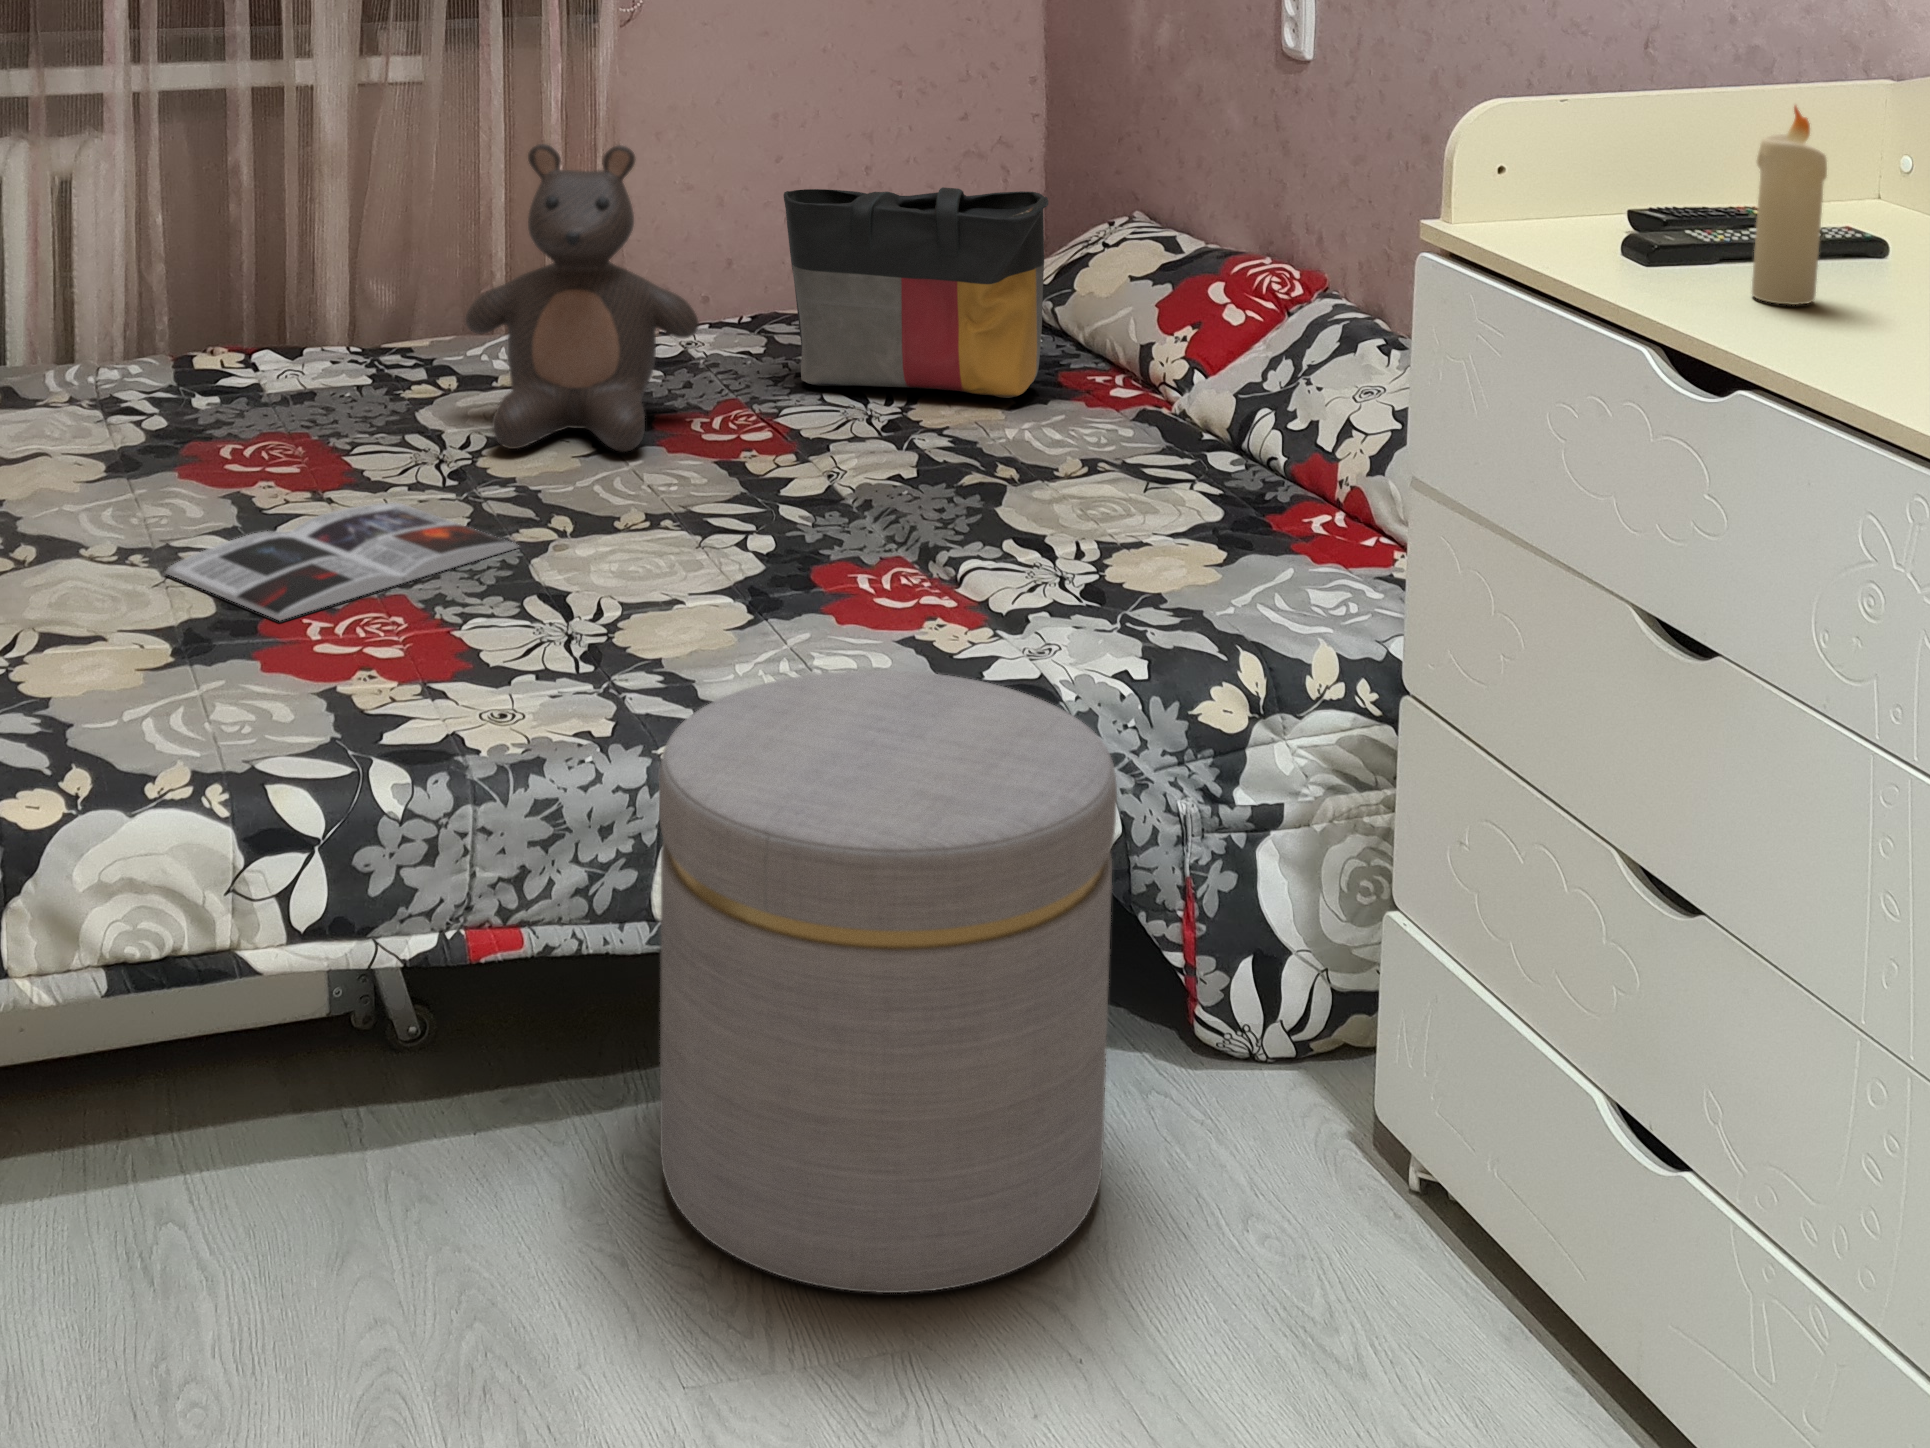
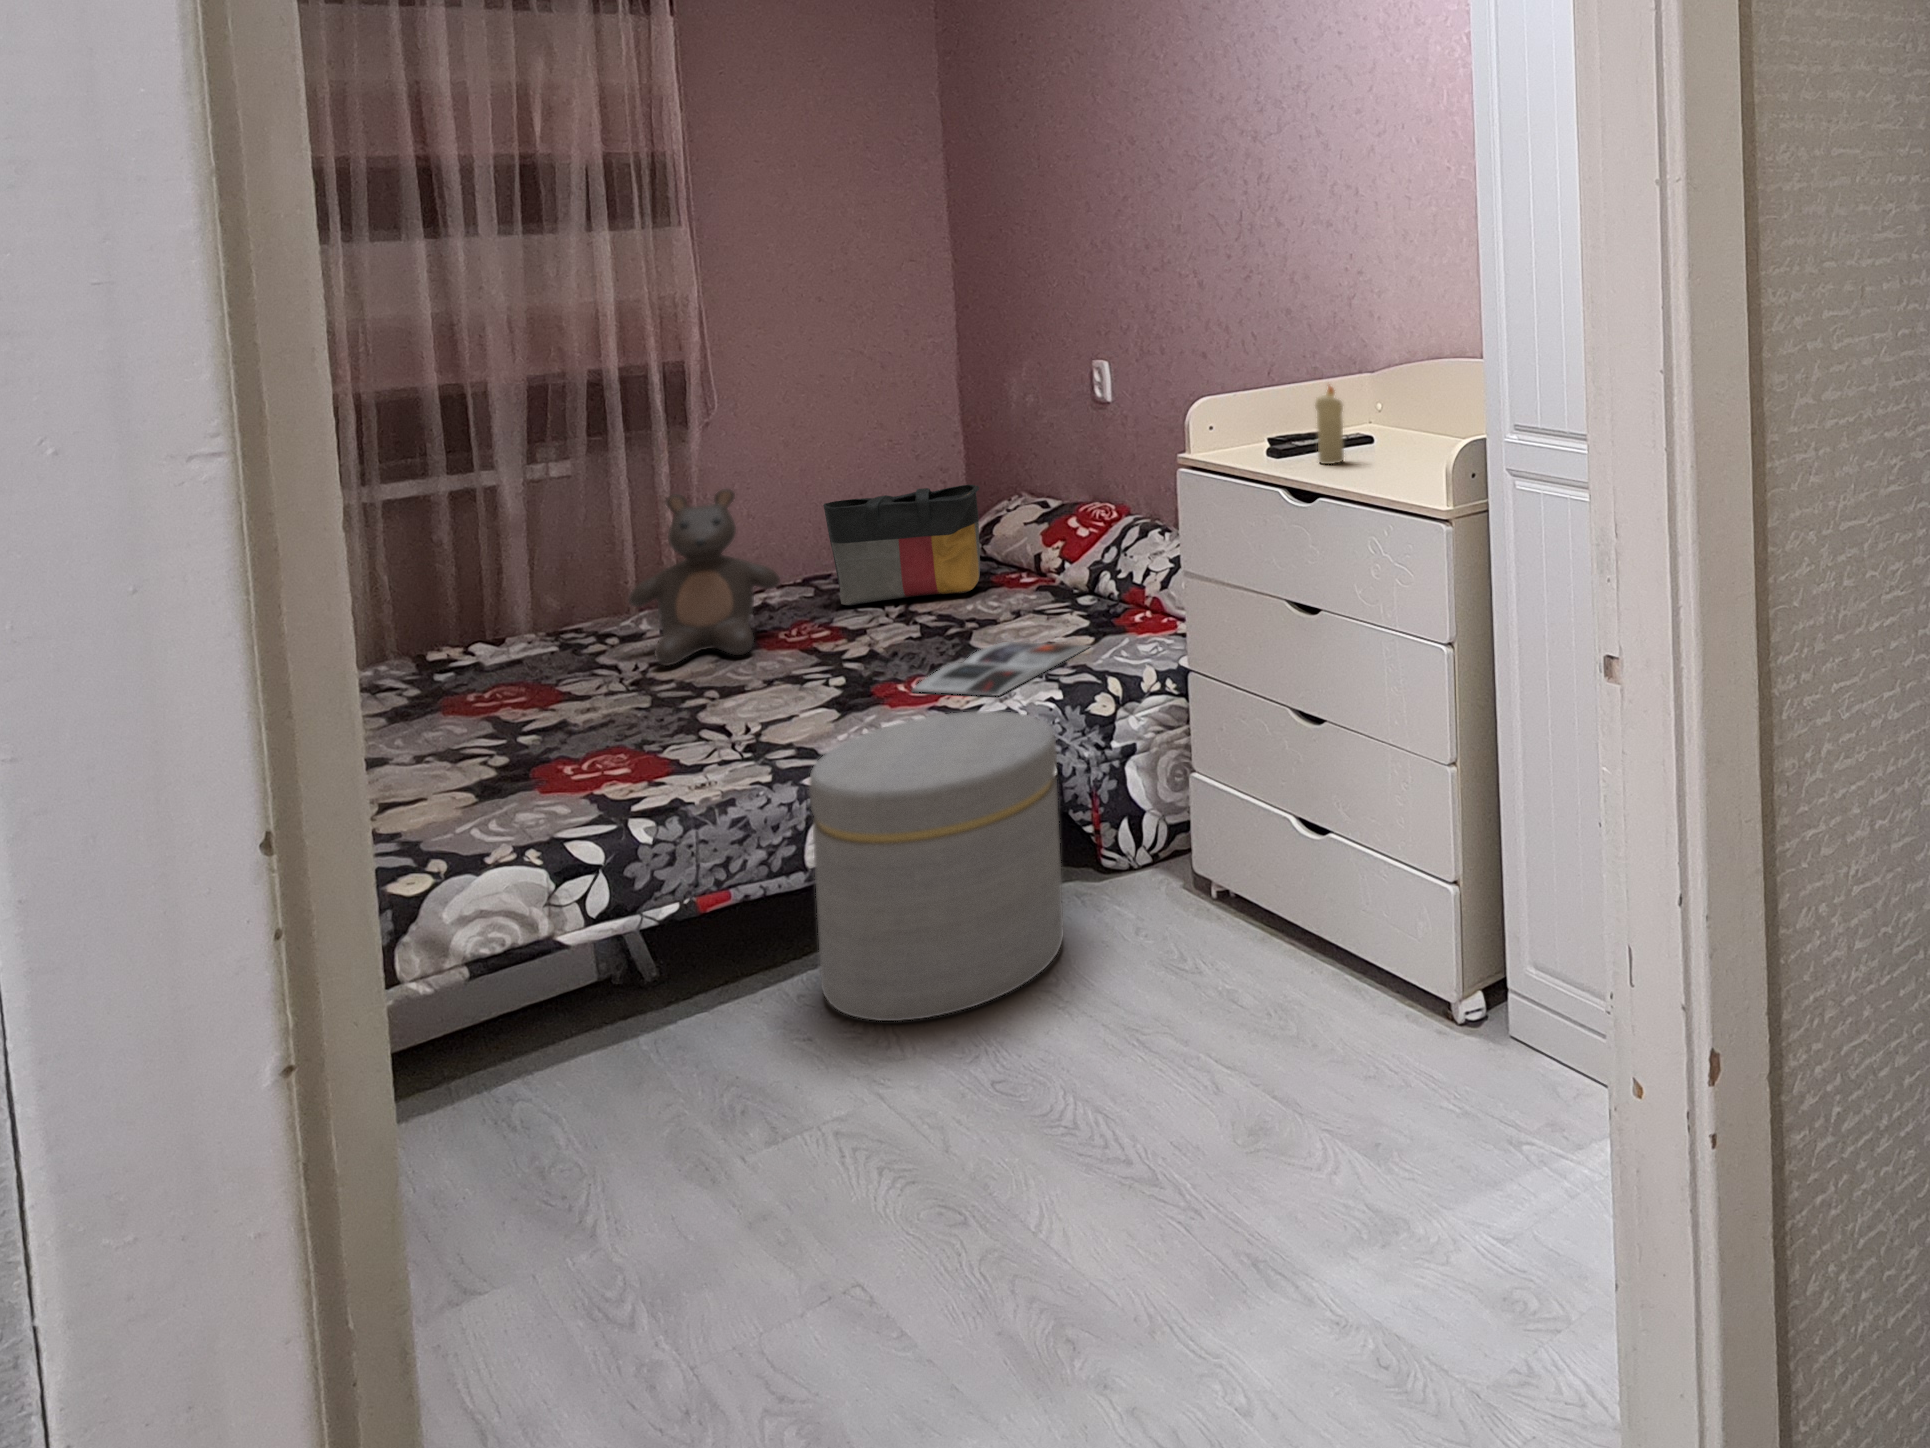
magazine: present [165,503,518,620] -> present [913,642,1088,696]

